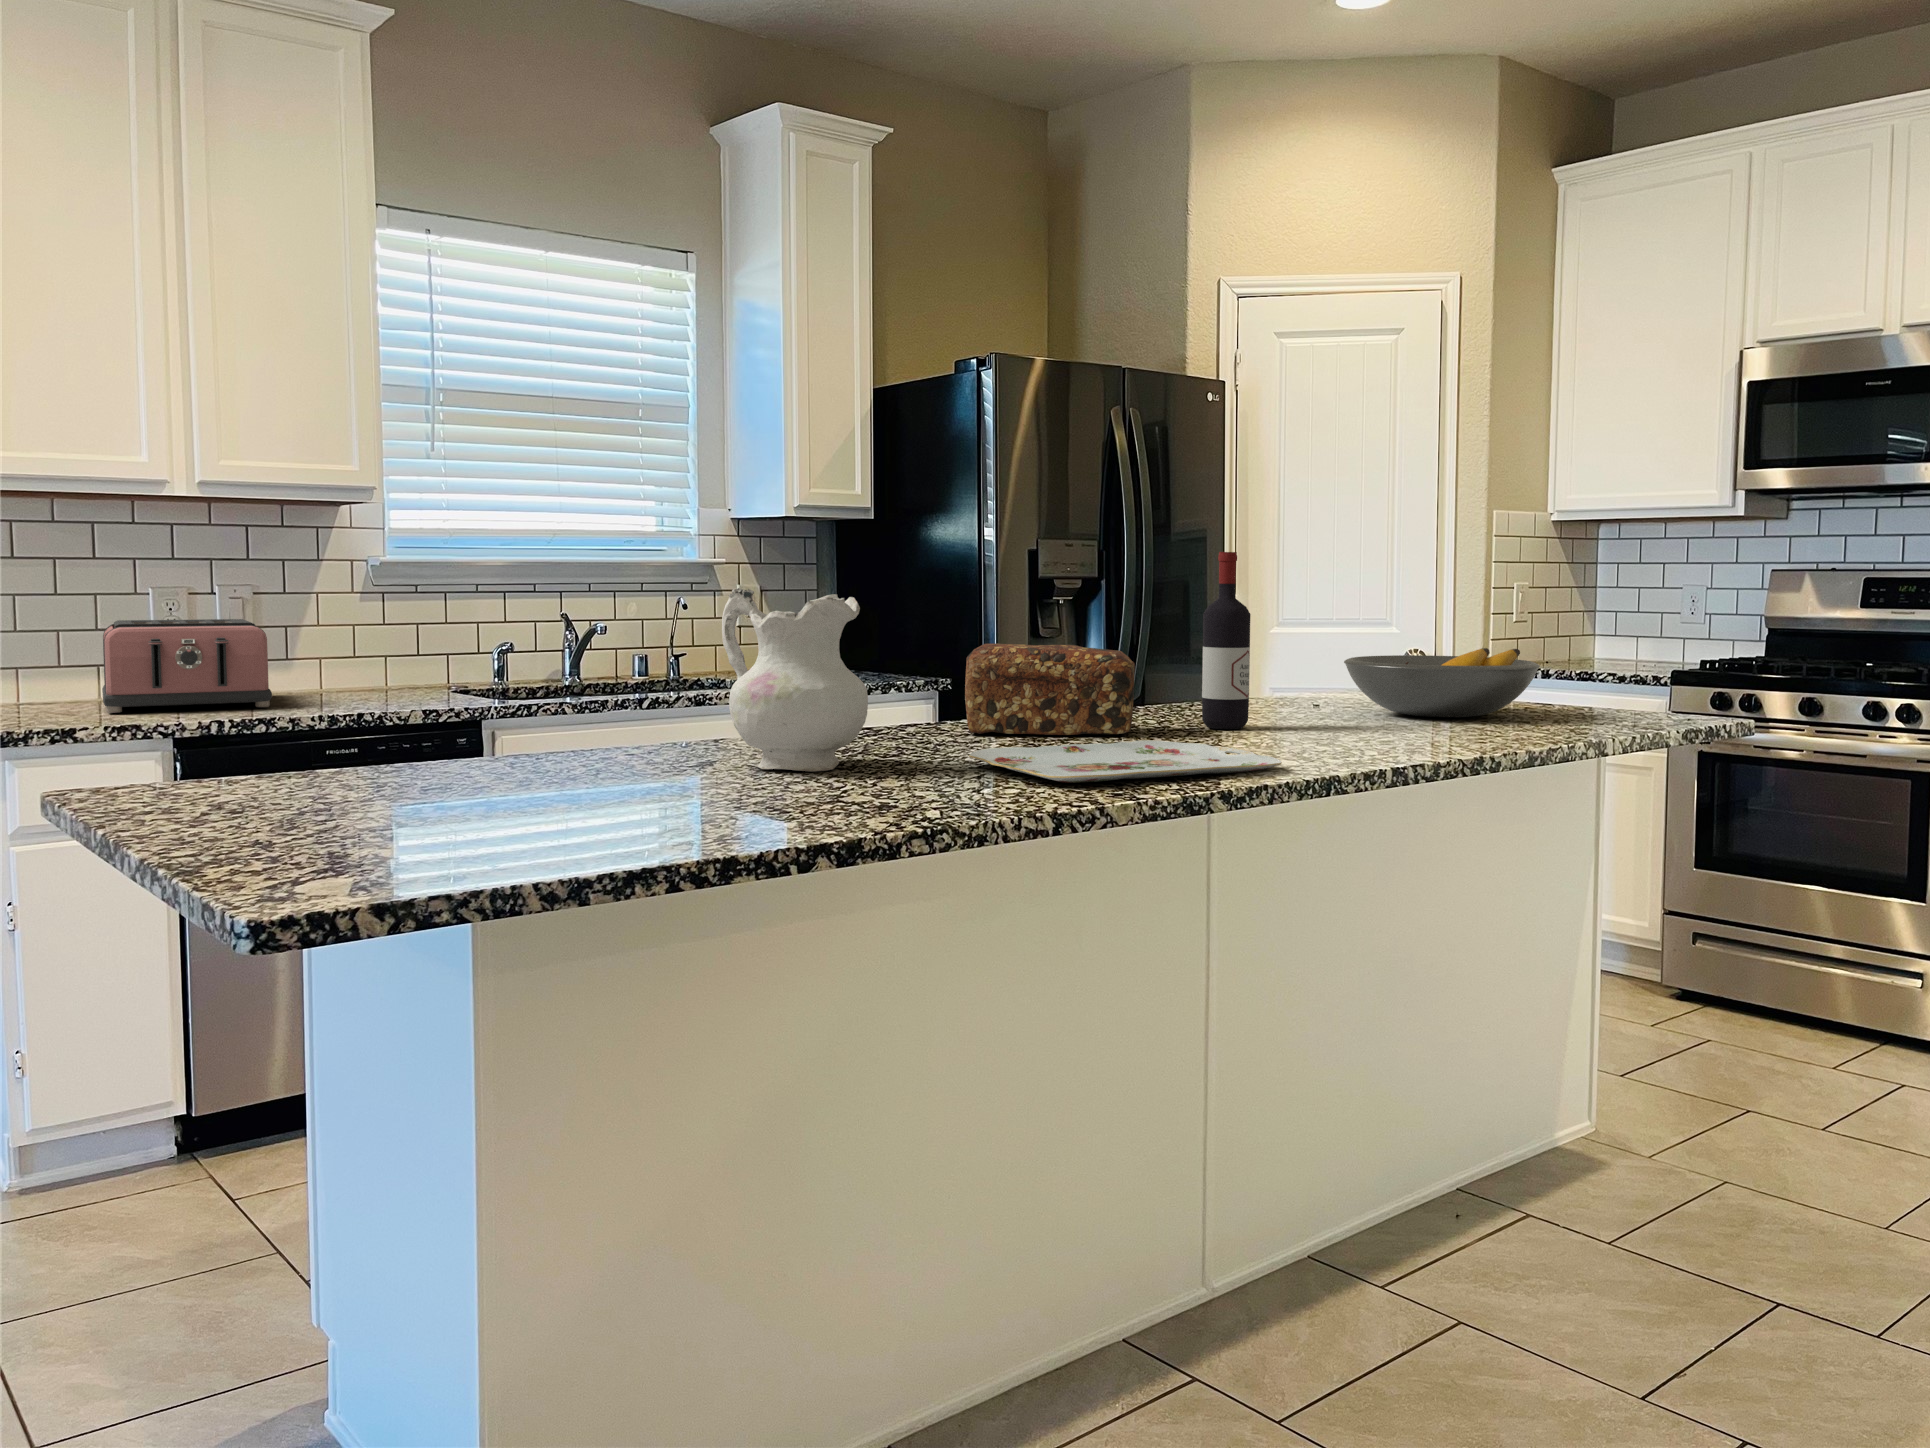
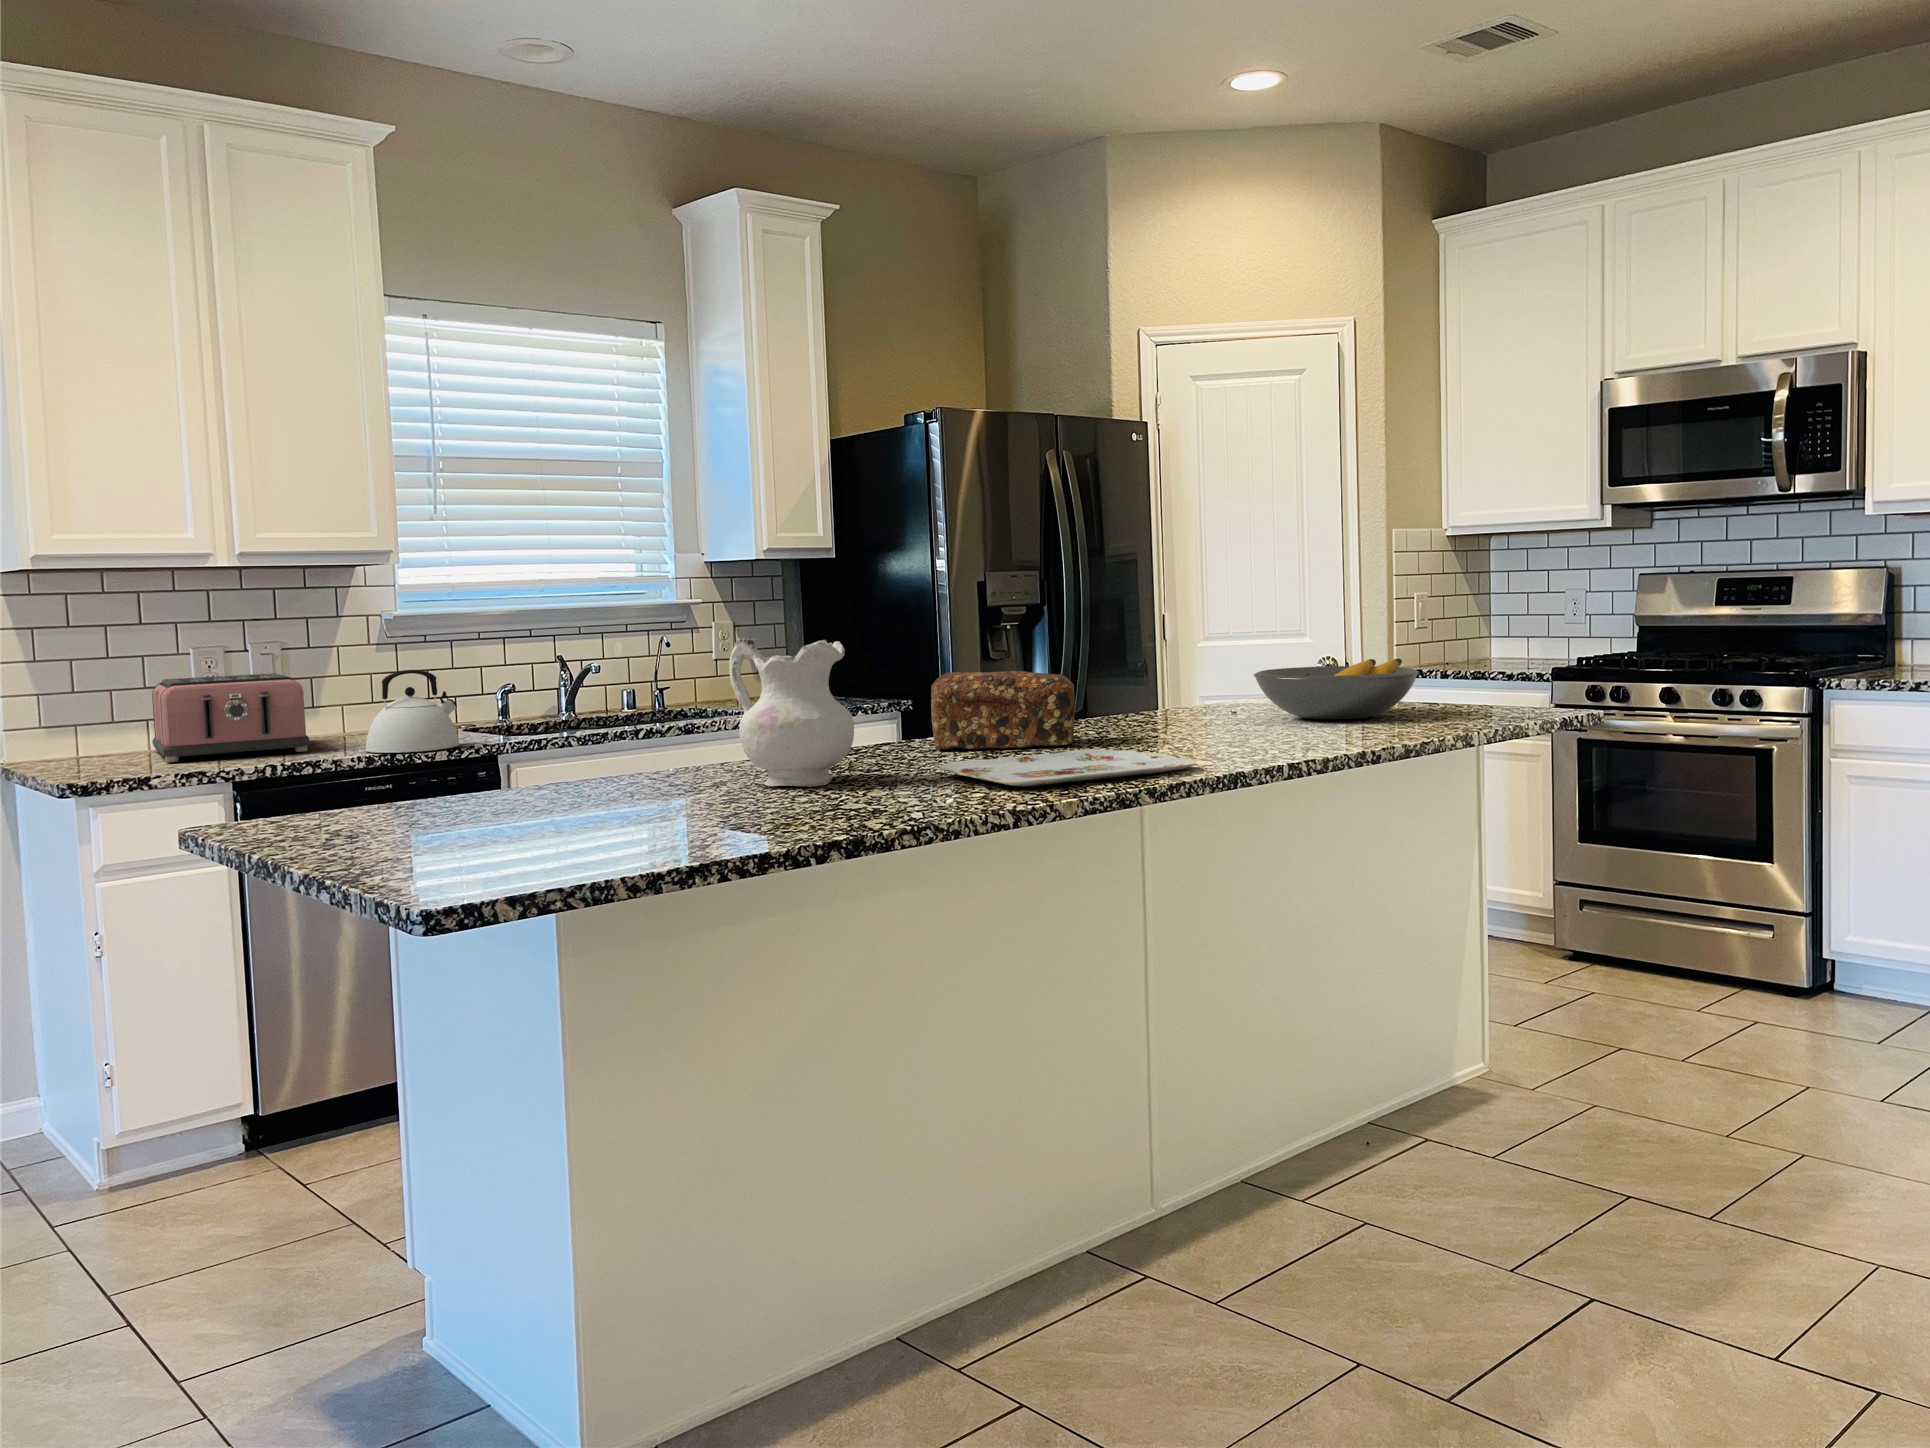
wine bottle: present [1202,552,1251,729] -> none [1131,587,1172,737]
kettle: none [333,620,439,712] -> present [366,670,460,753]

